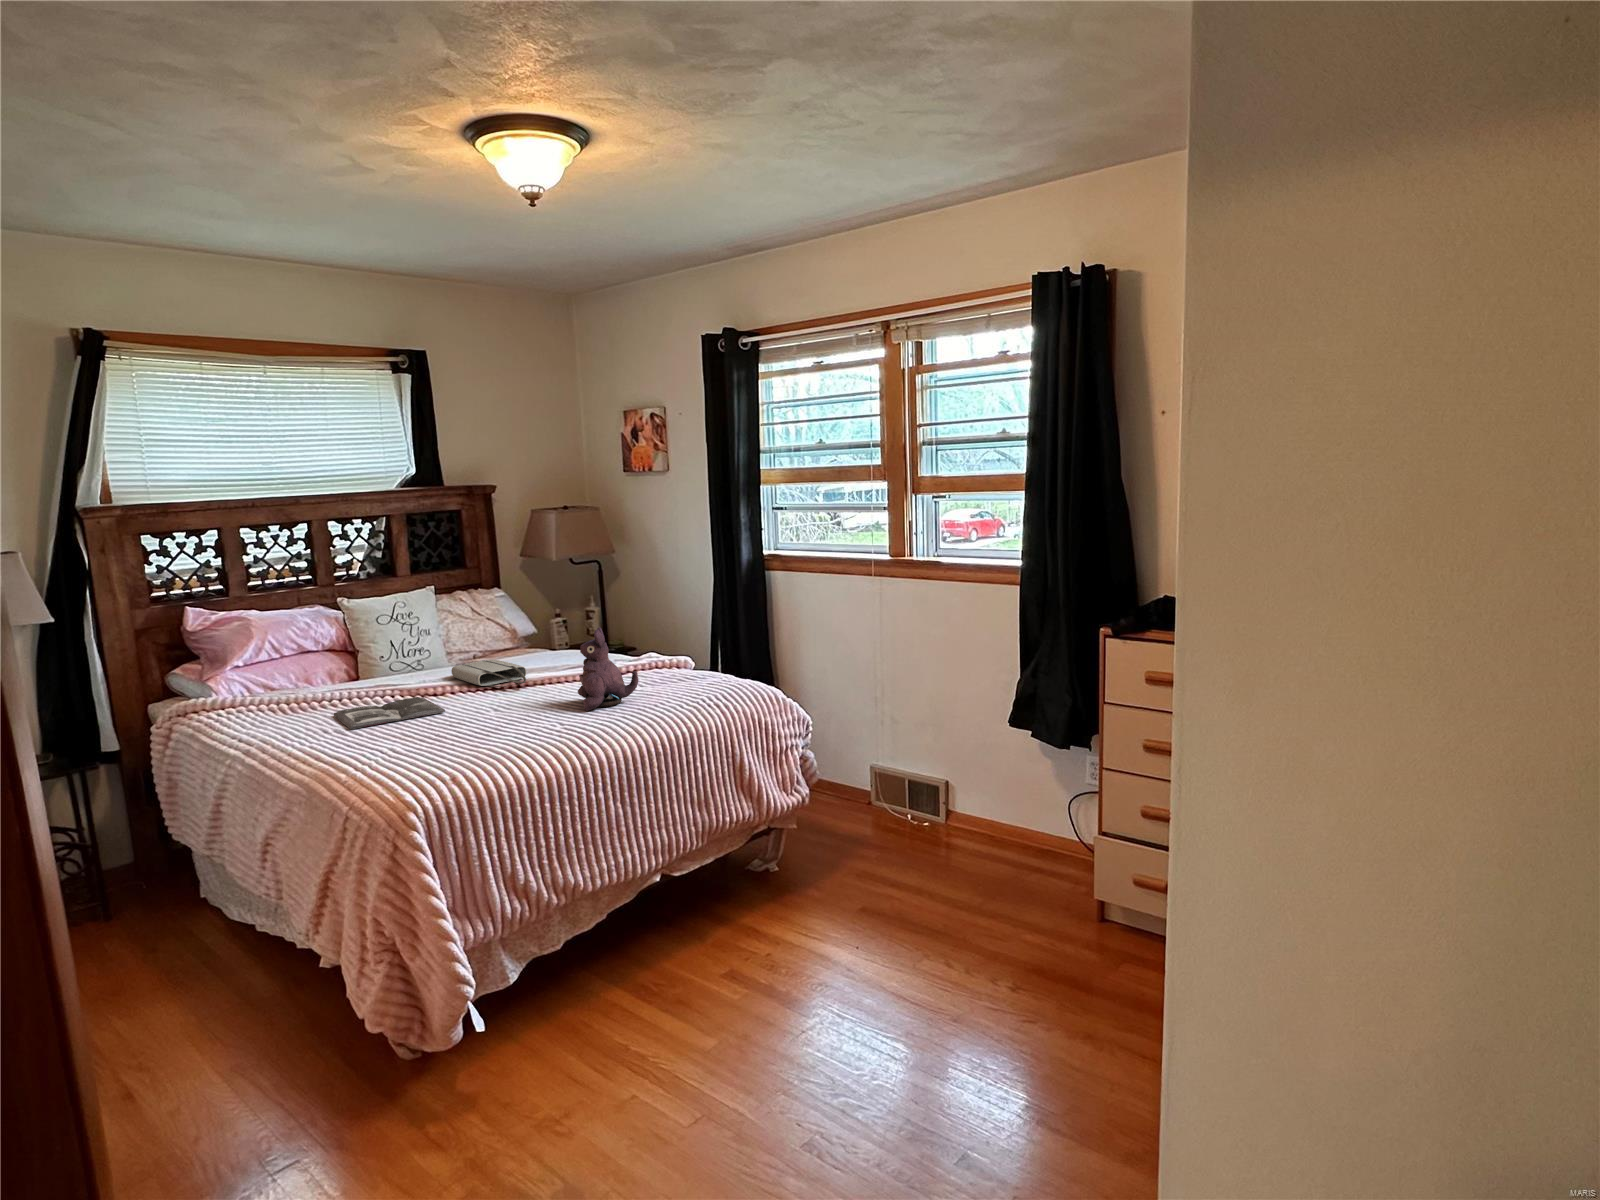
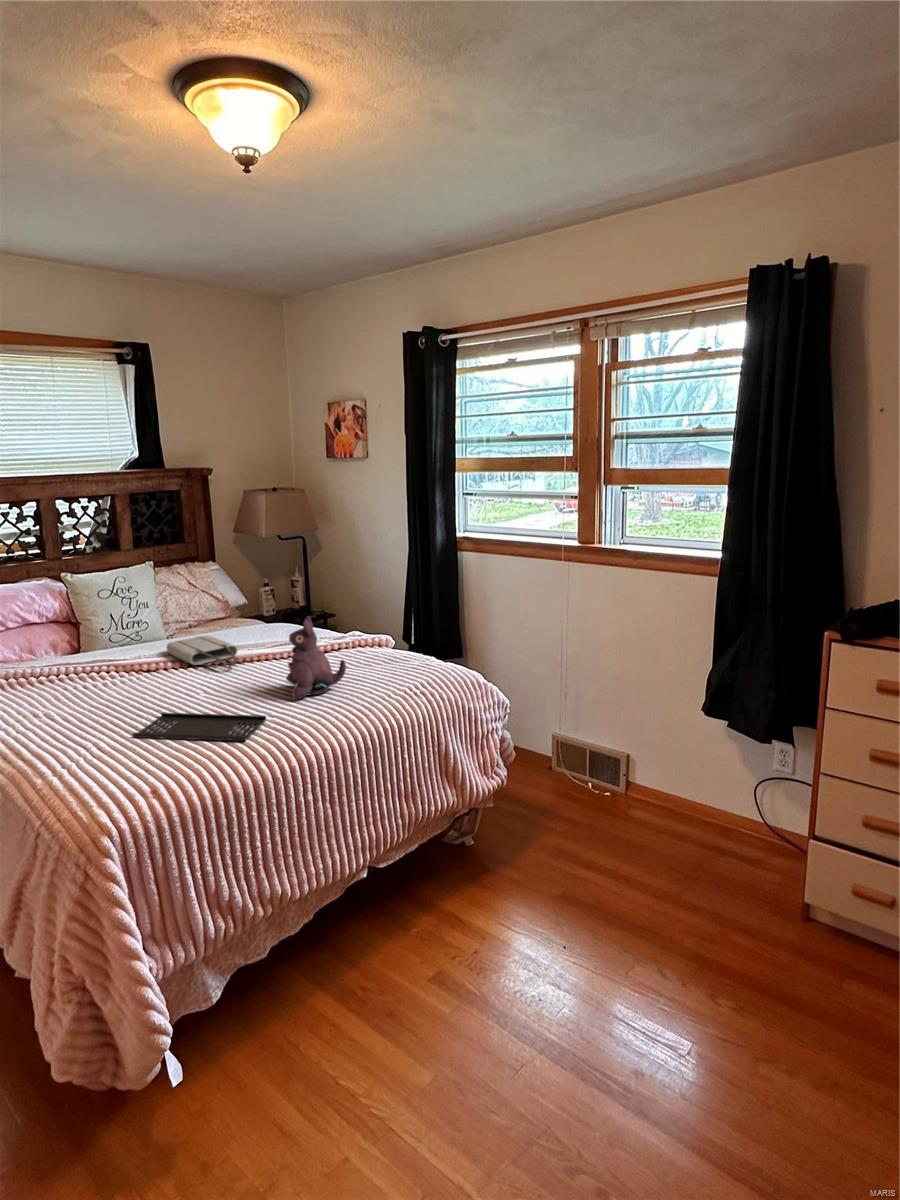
magazine: present [334,697,445,729] -> none [45,678,155,718]
tray: none [428,722,558,741] -> present [133,713,266,741]

